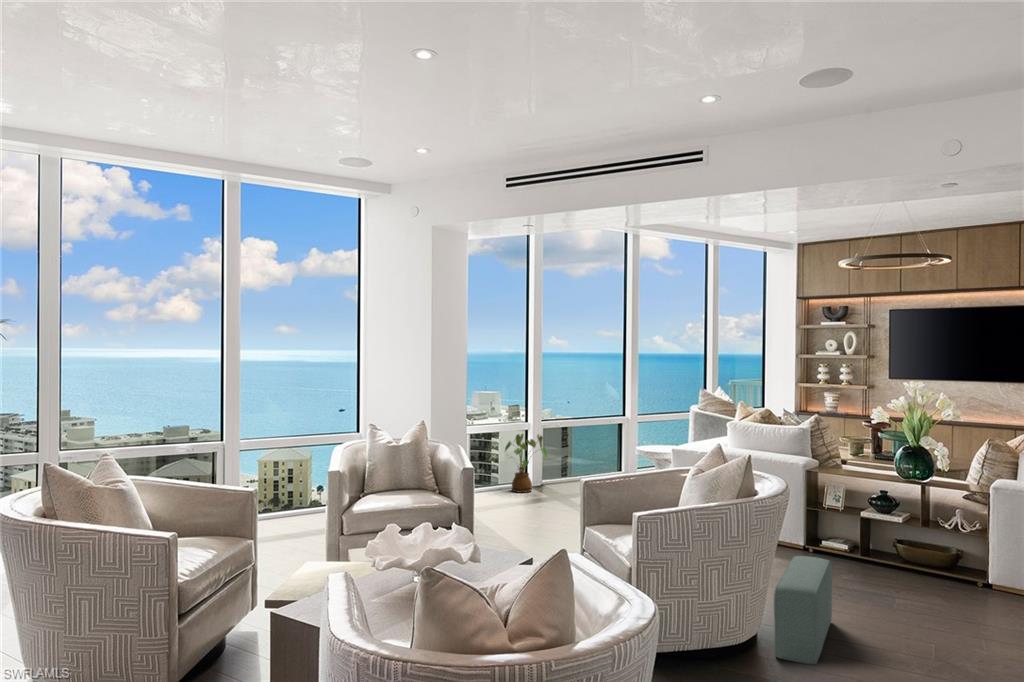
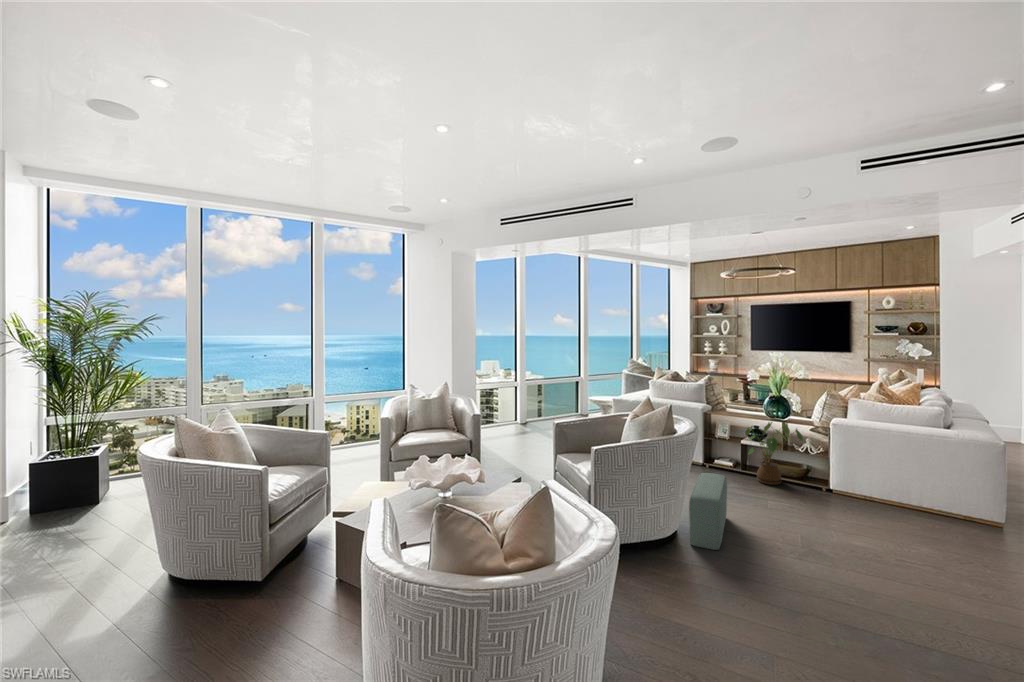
house plant: present [505,434,547,493] -> present [746,422,803,485]

